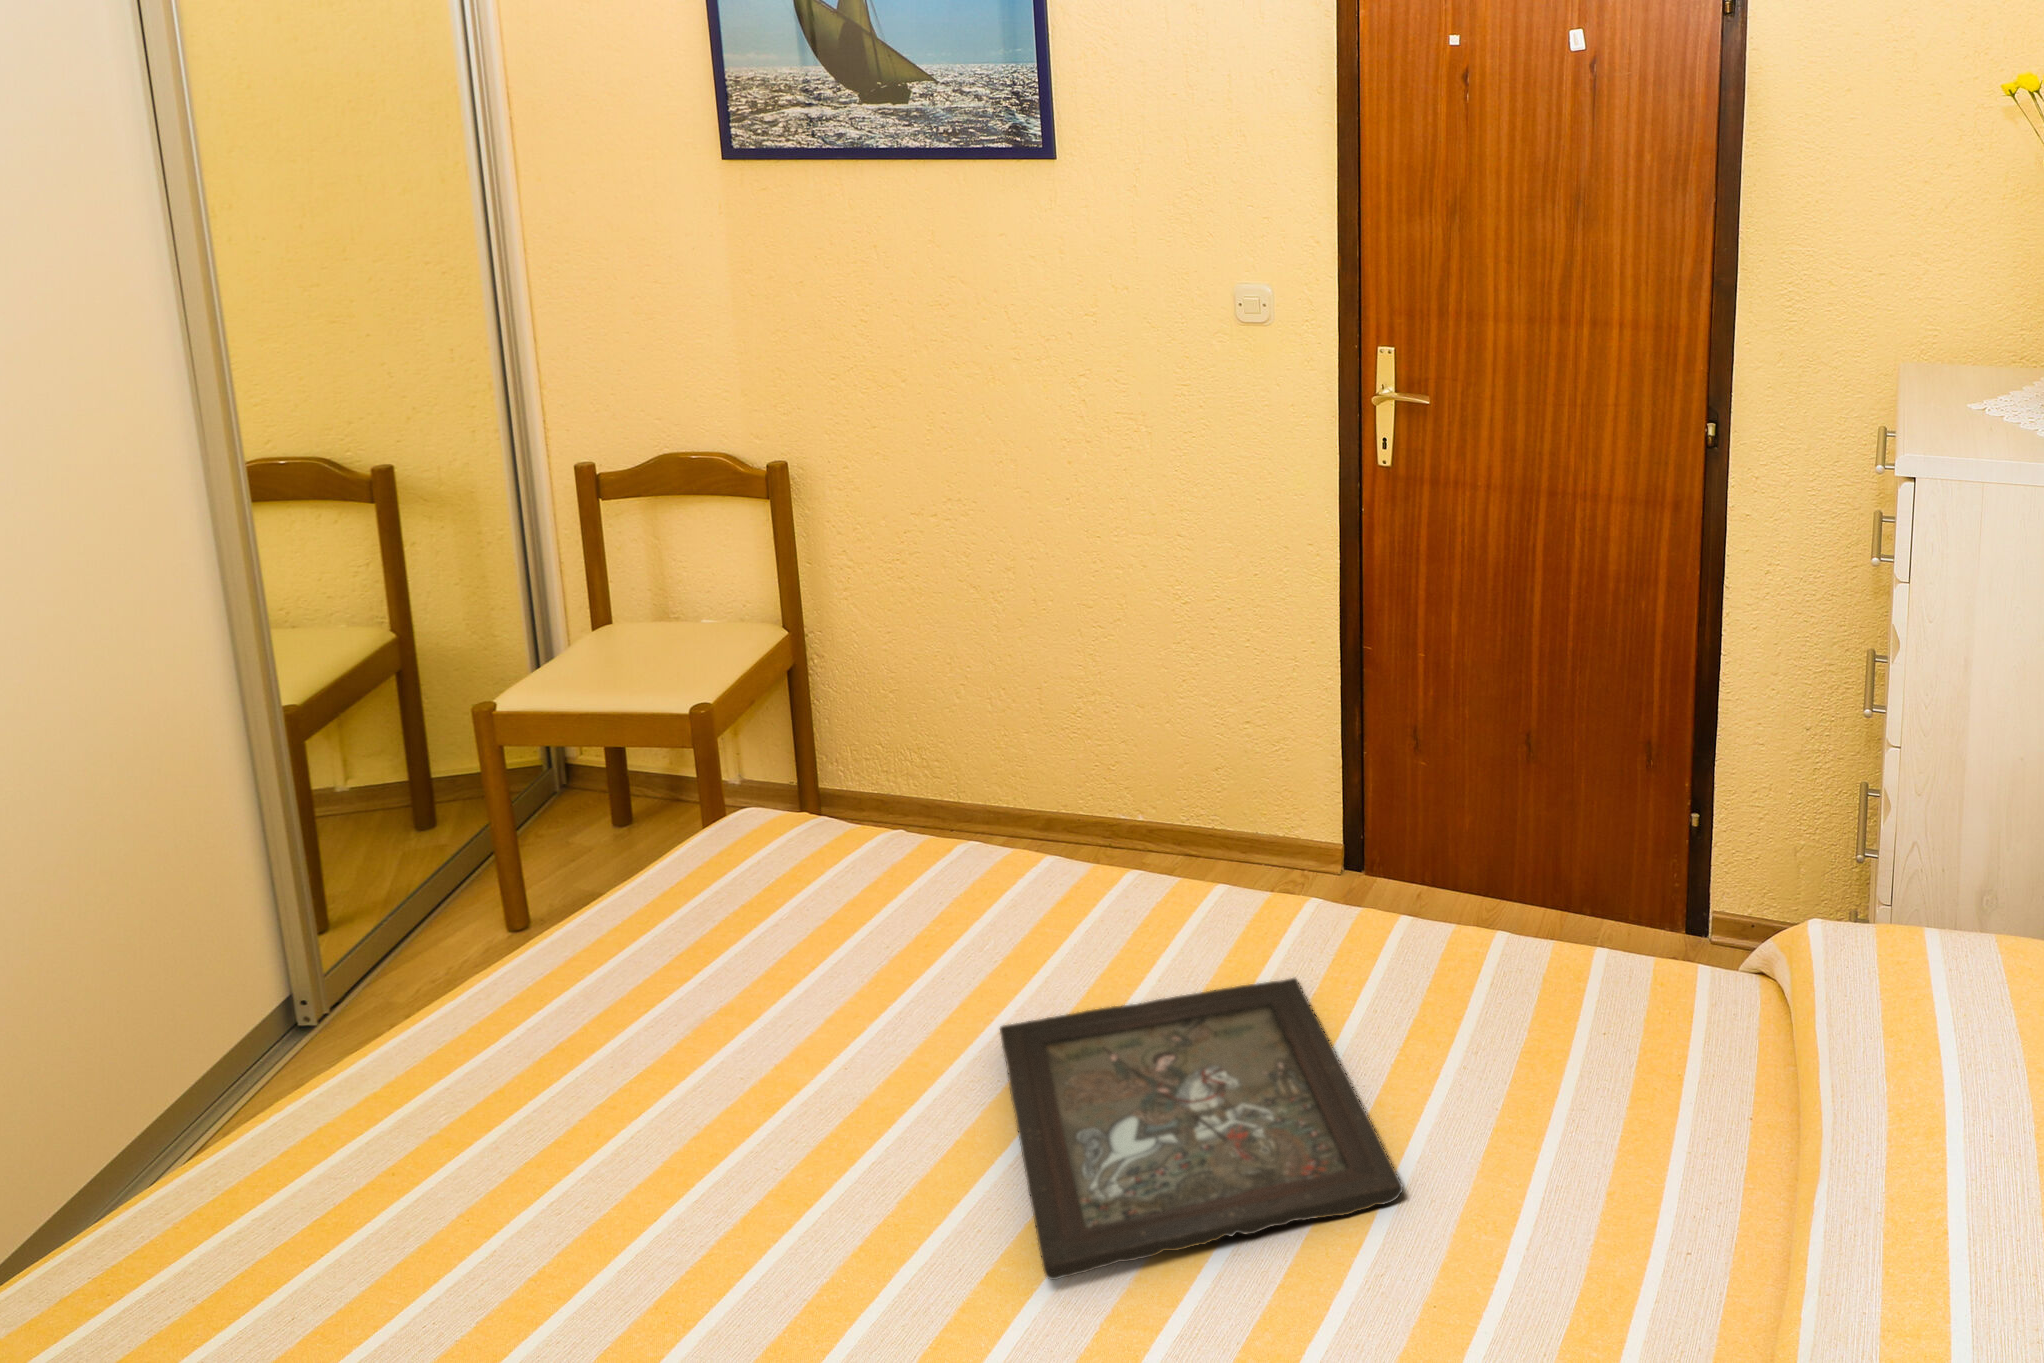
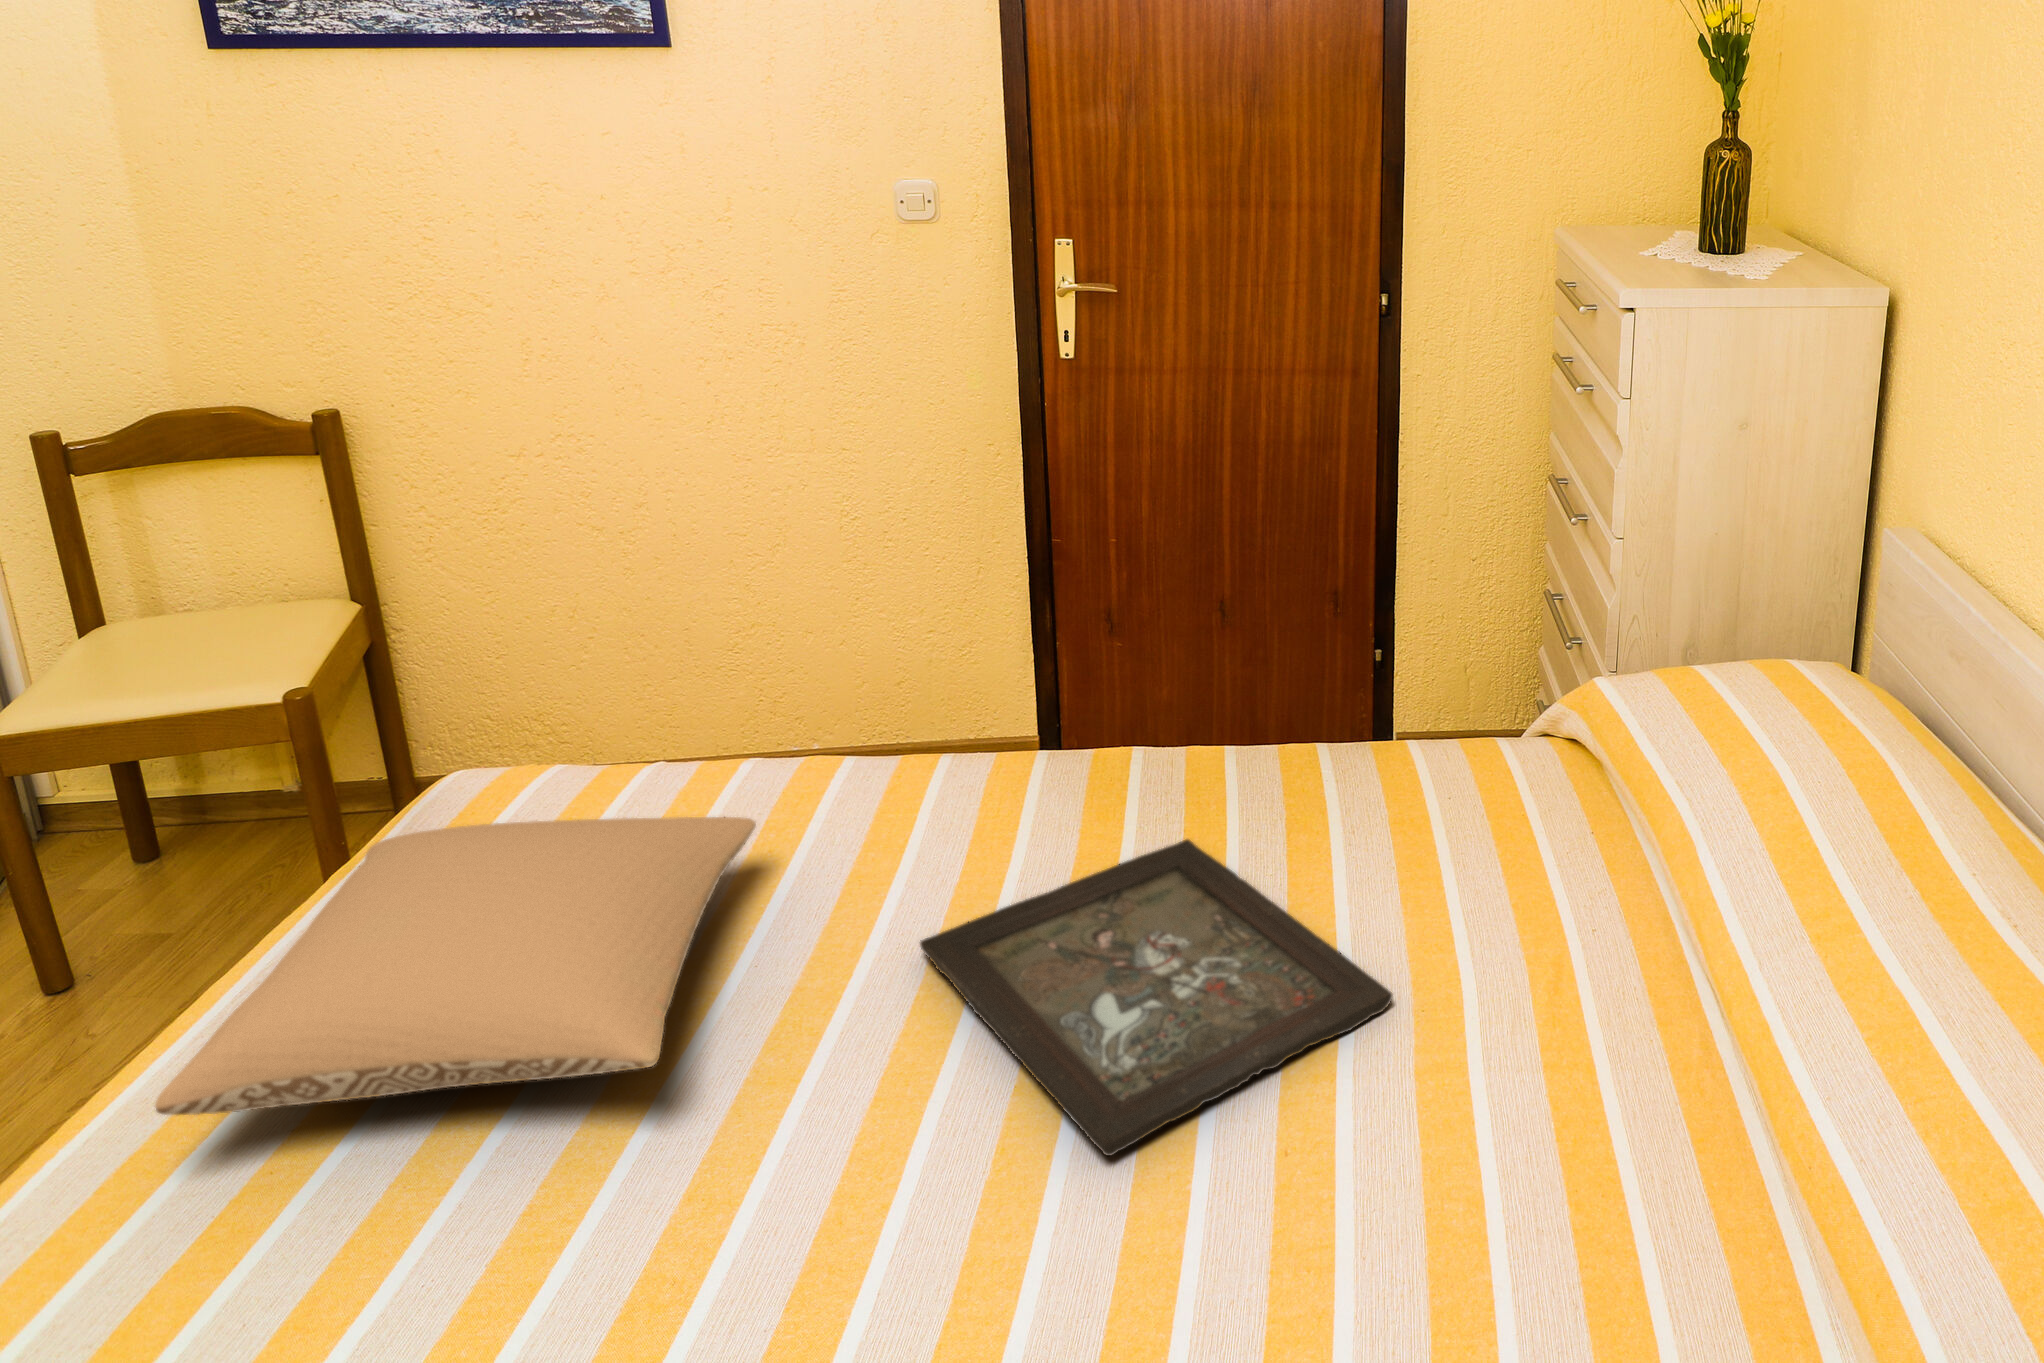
pillow: none [368,842,910,1089] -> present [155,817,756,1115]

